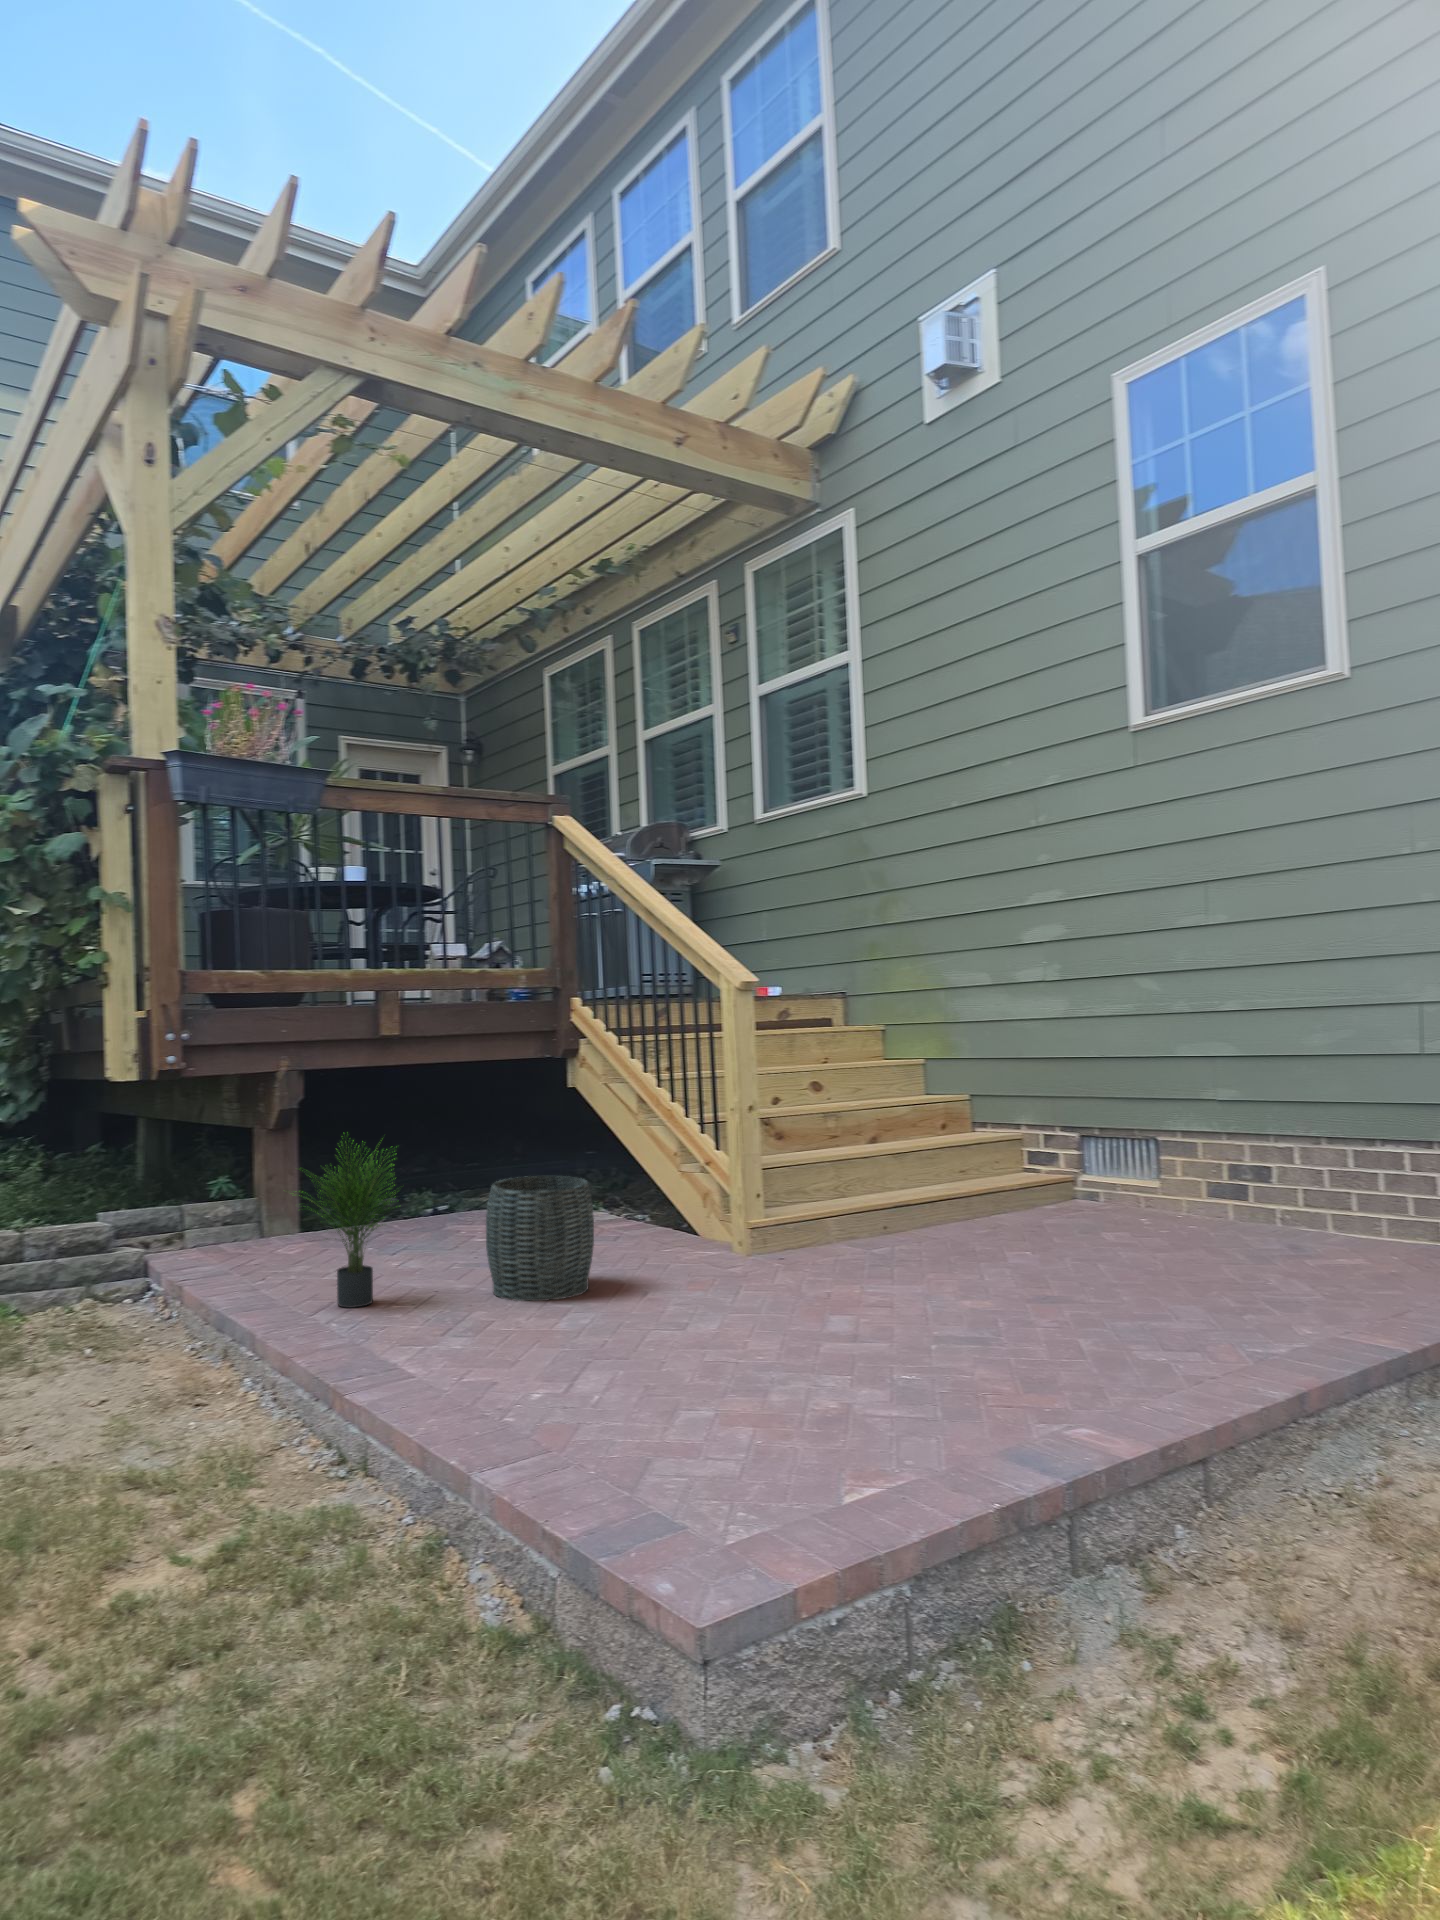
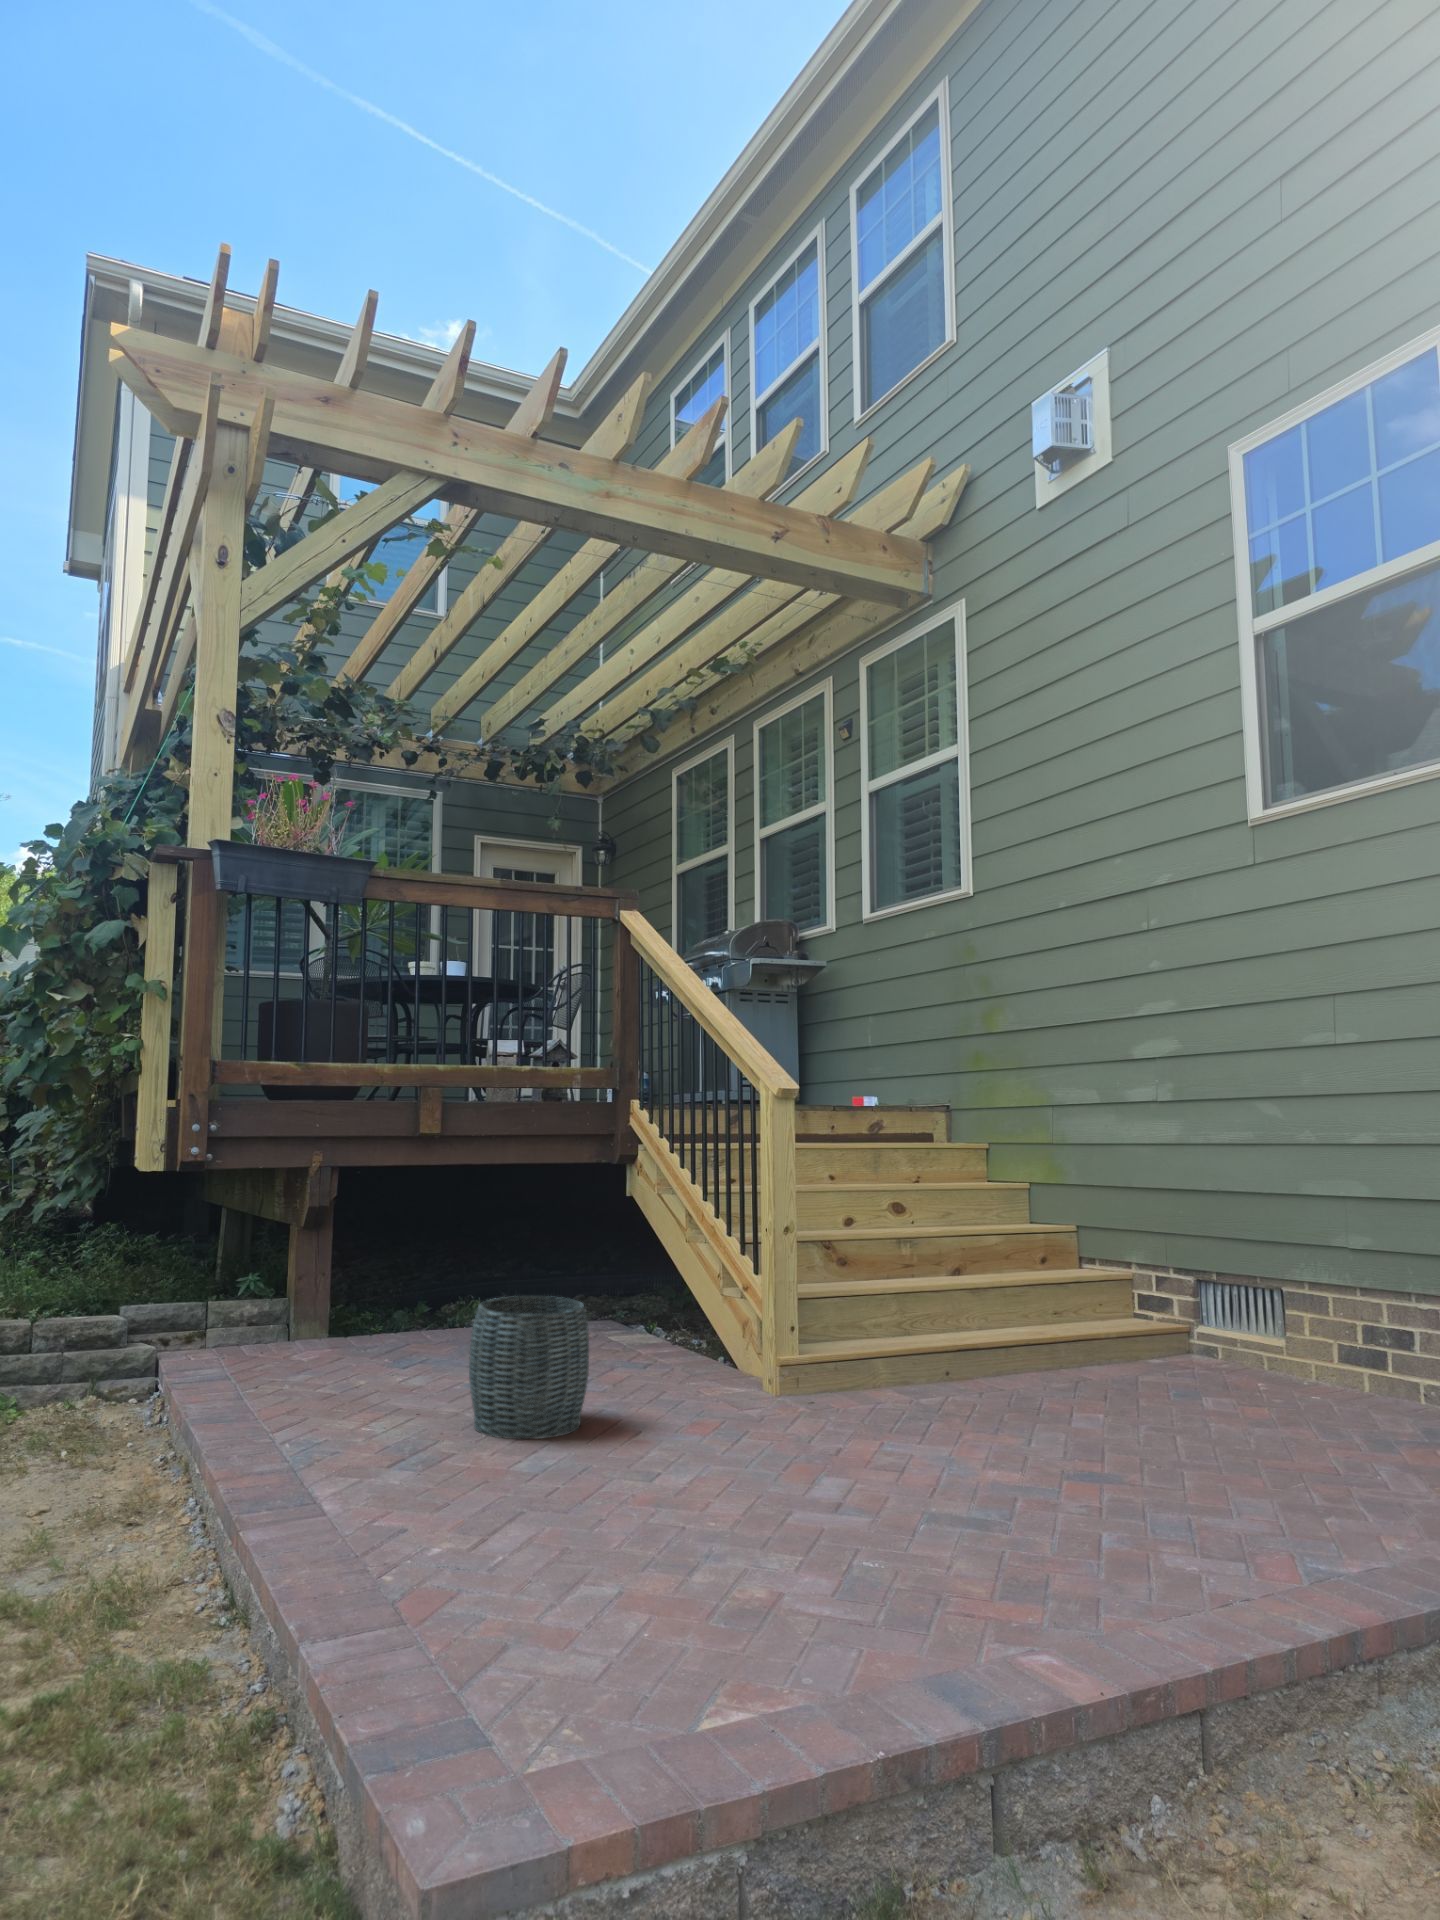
potted plant: present [299,1145,393,1308] -> none [256,1236,386,1432]

